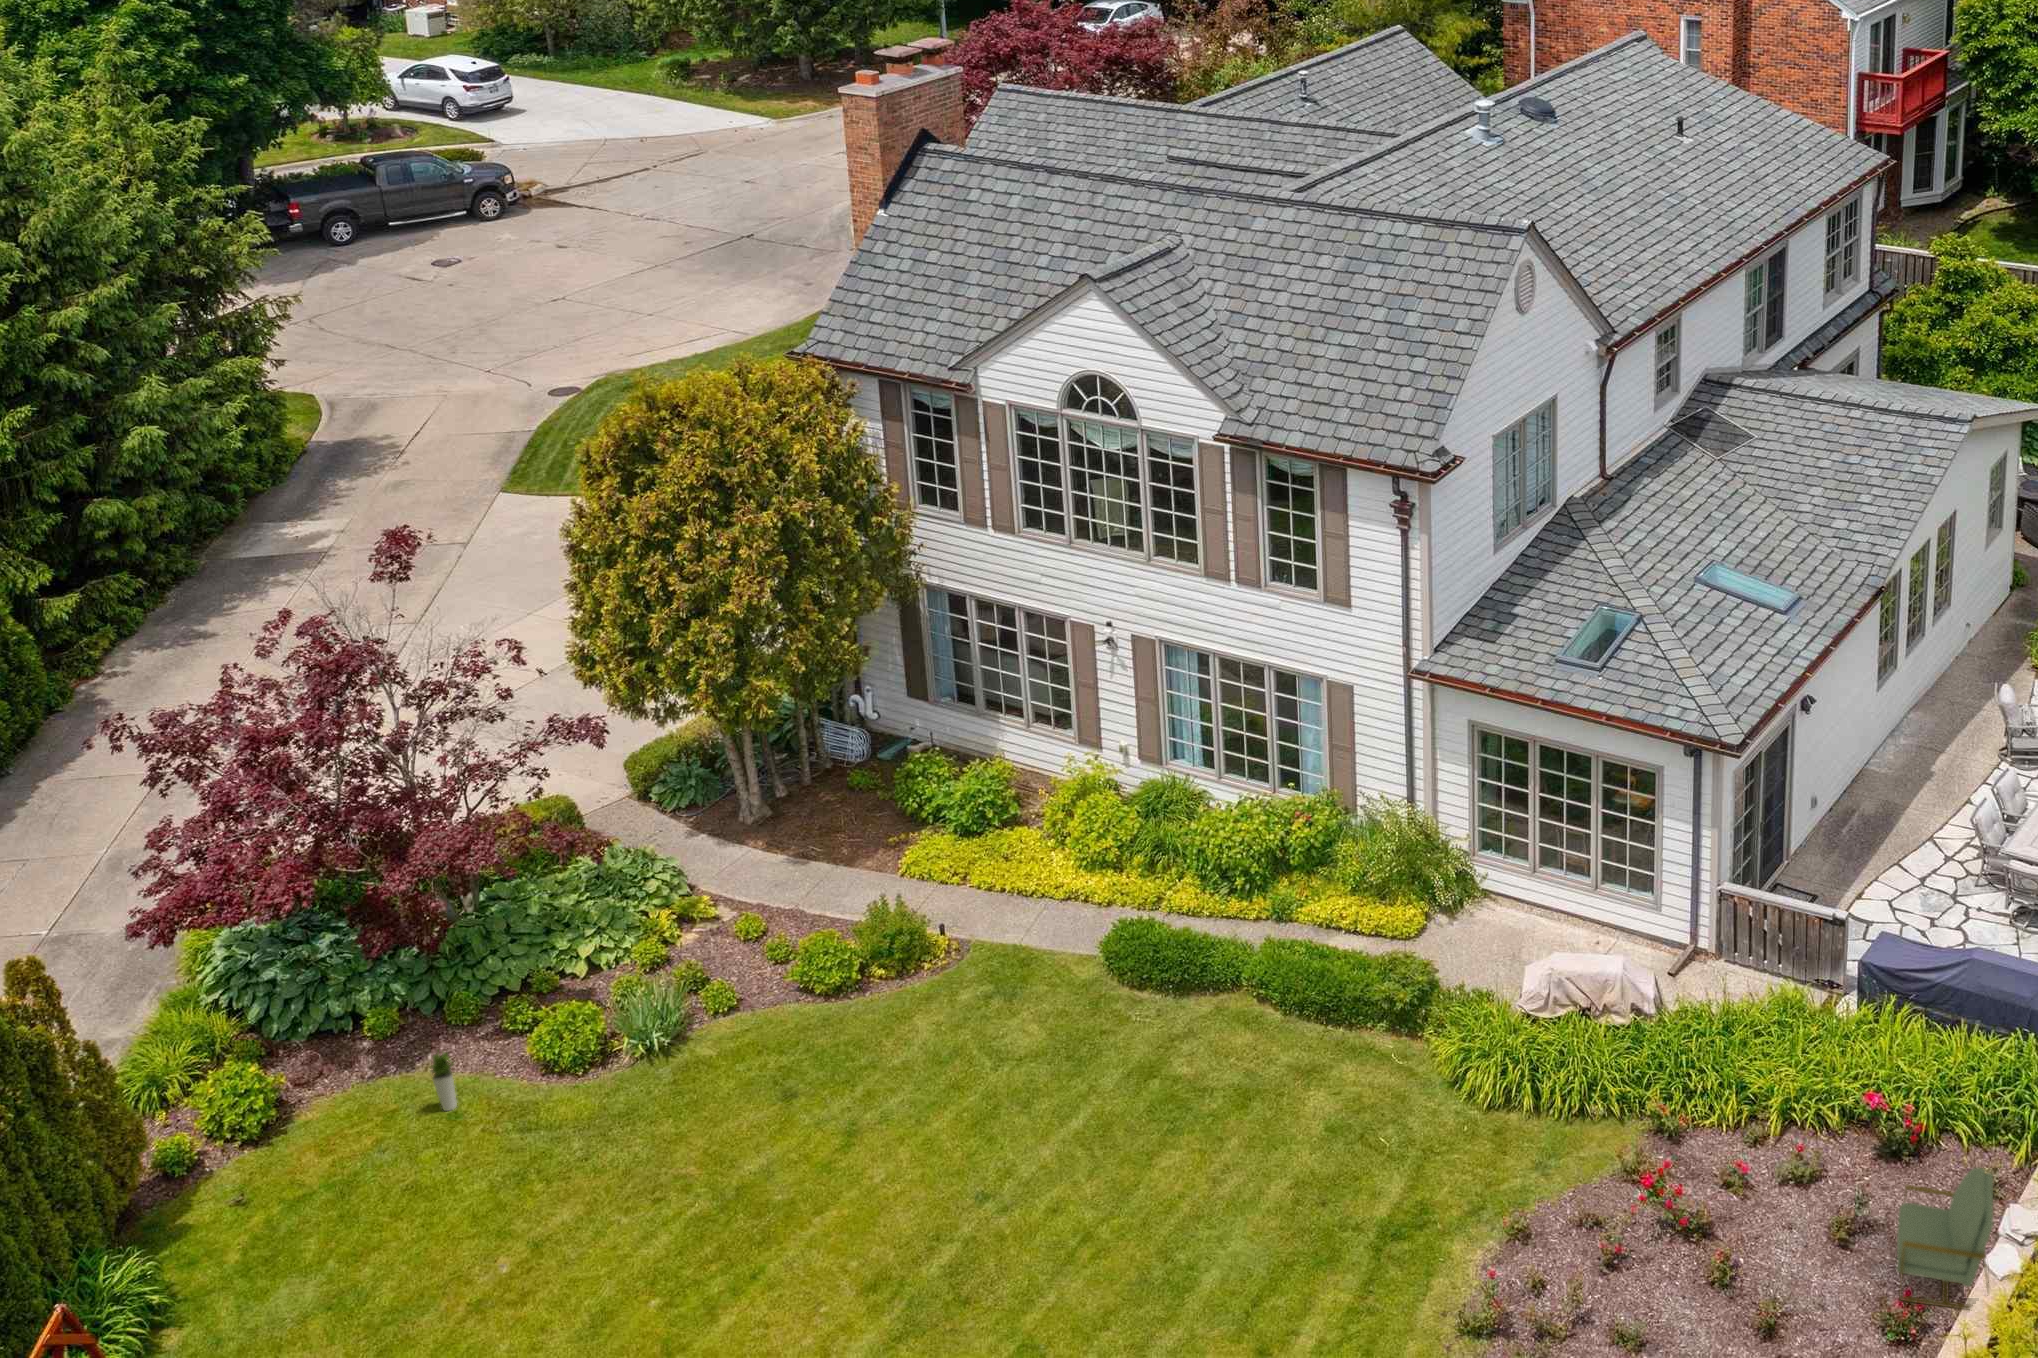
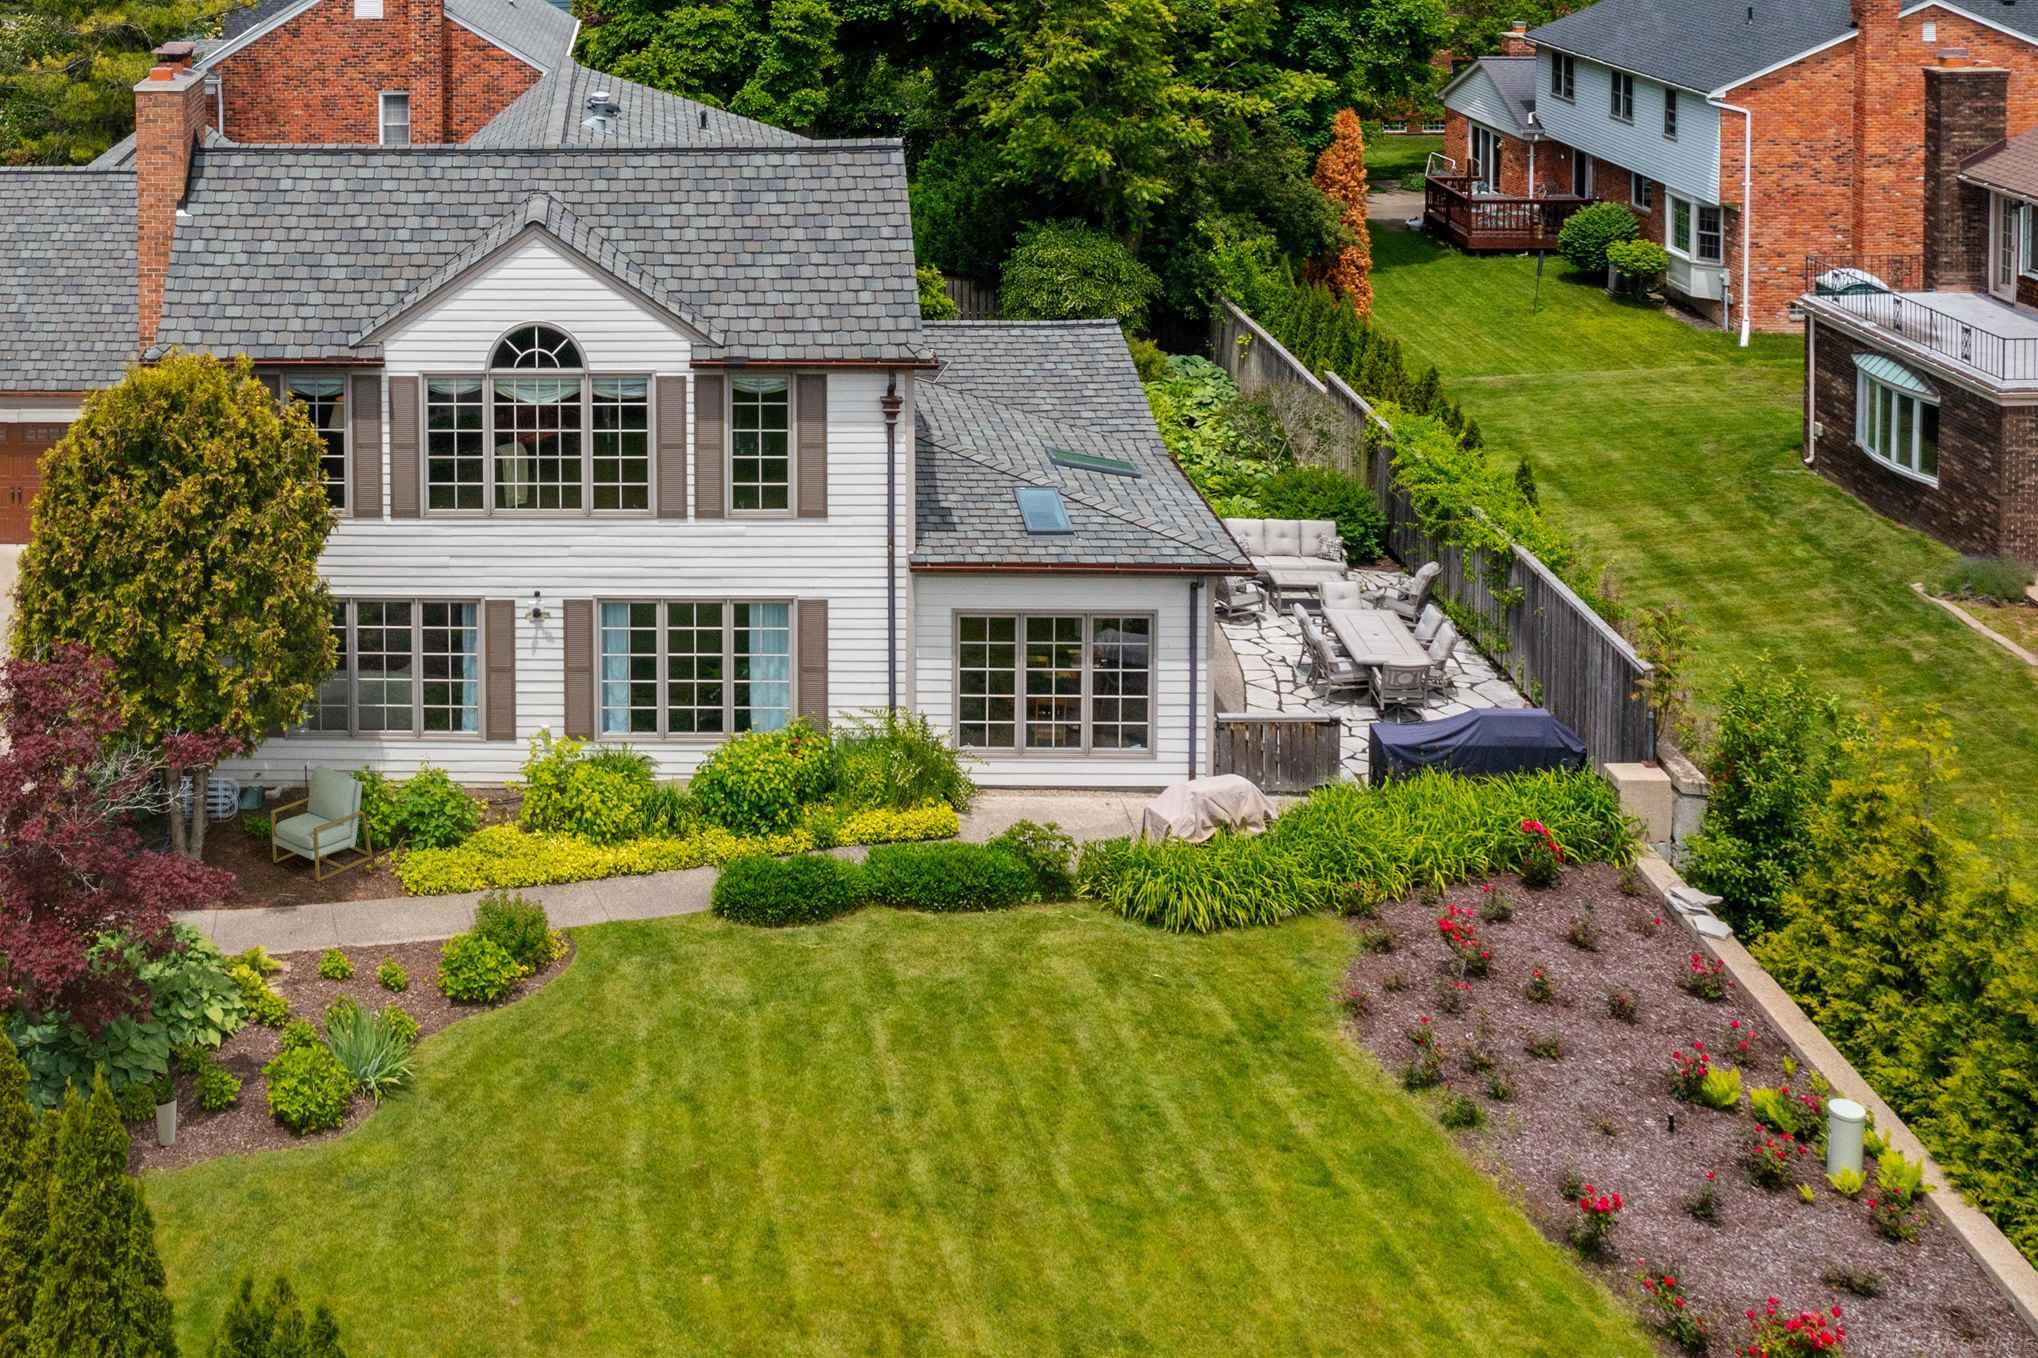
chair: present [1896,1168,1993,1310] -> present [271,765,373,881]

